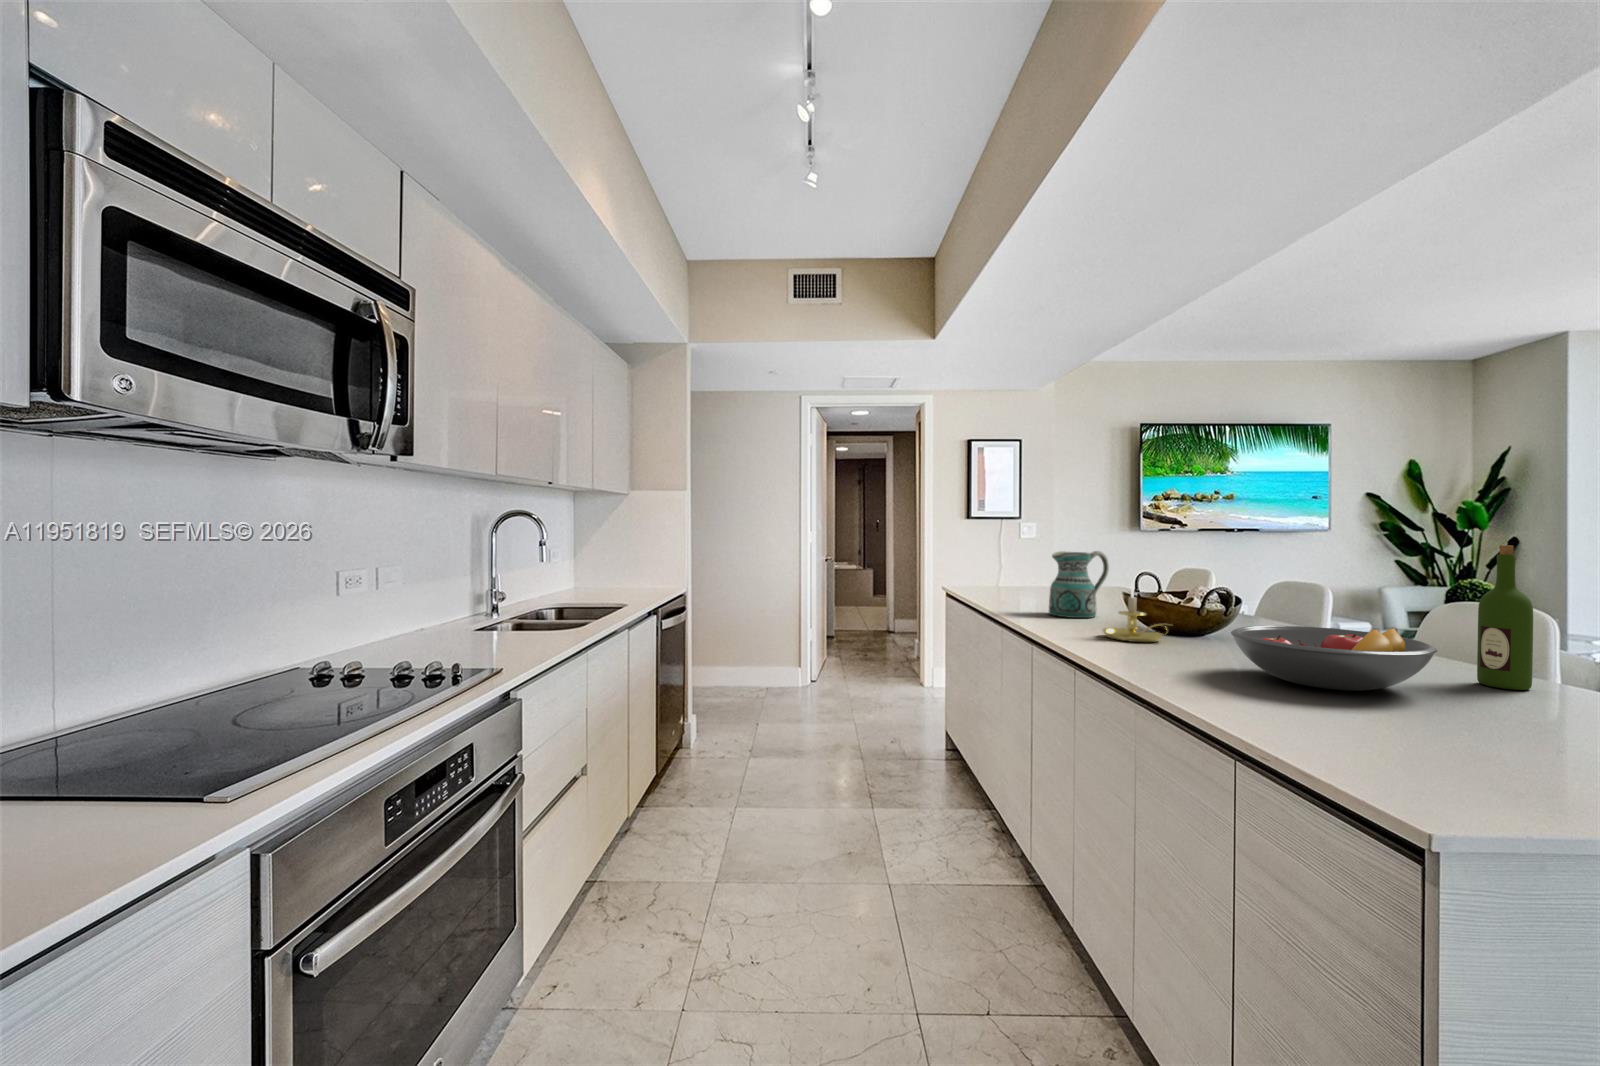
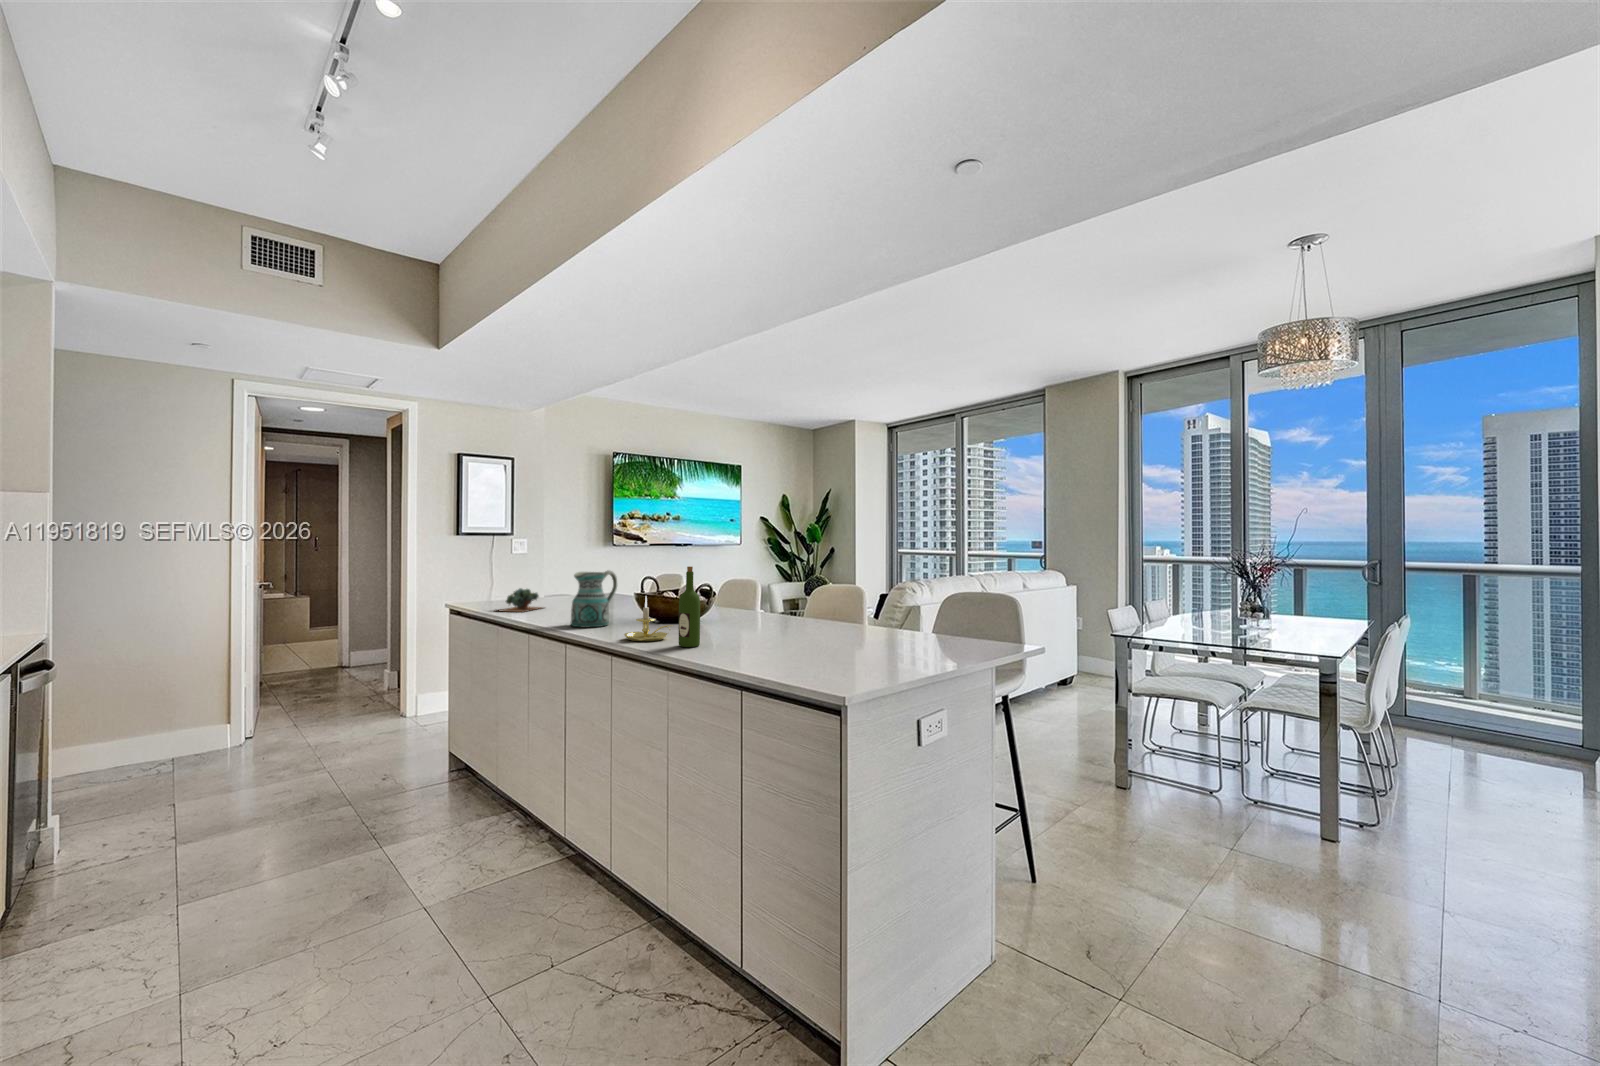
wine bottle: present [1477,545,1533,690] -> present [679,566,700,647]
succulent plant: none [982,570,1038,596] -> present [499,588,542,612]
fruit bowl: present [1231,626,1437,691] -> none [717,615,815,656]

